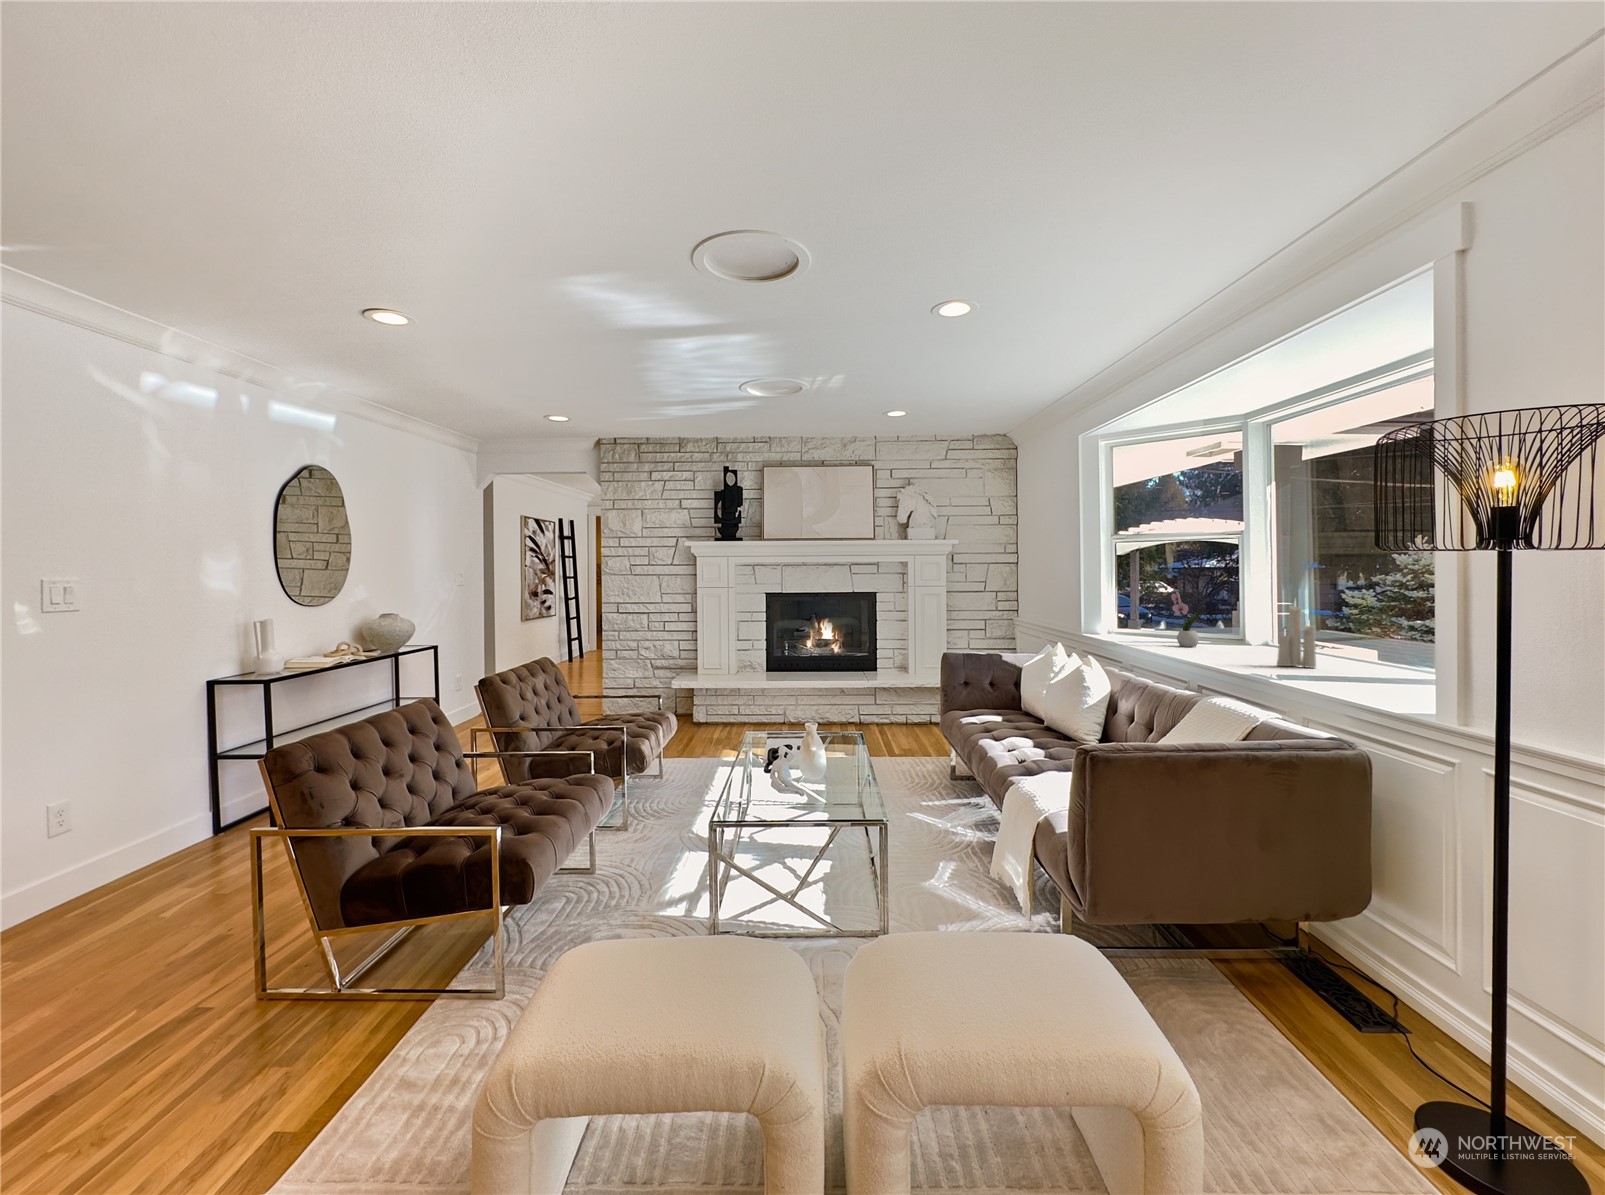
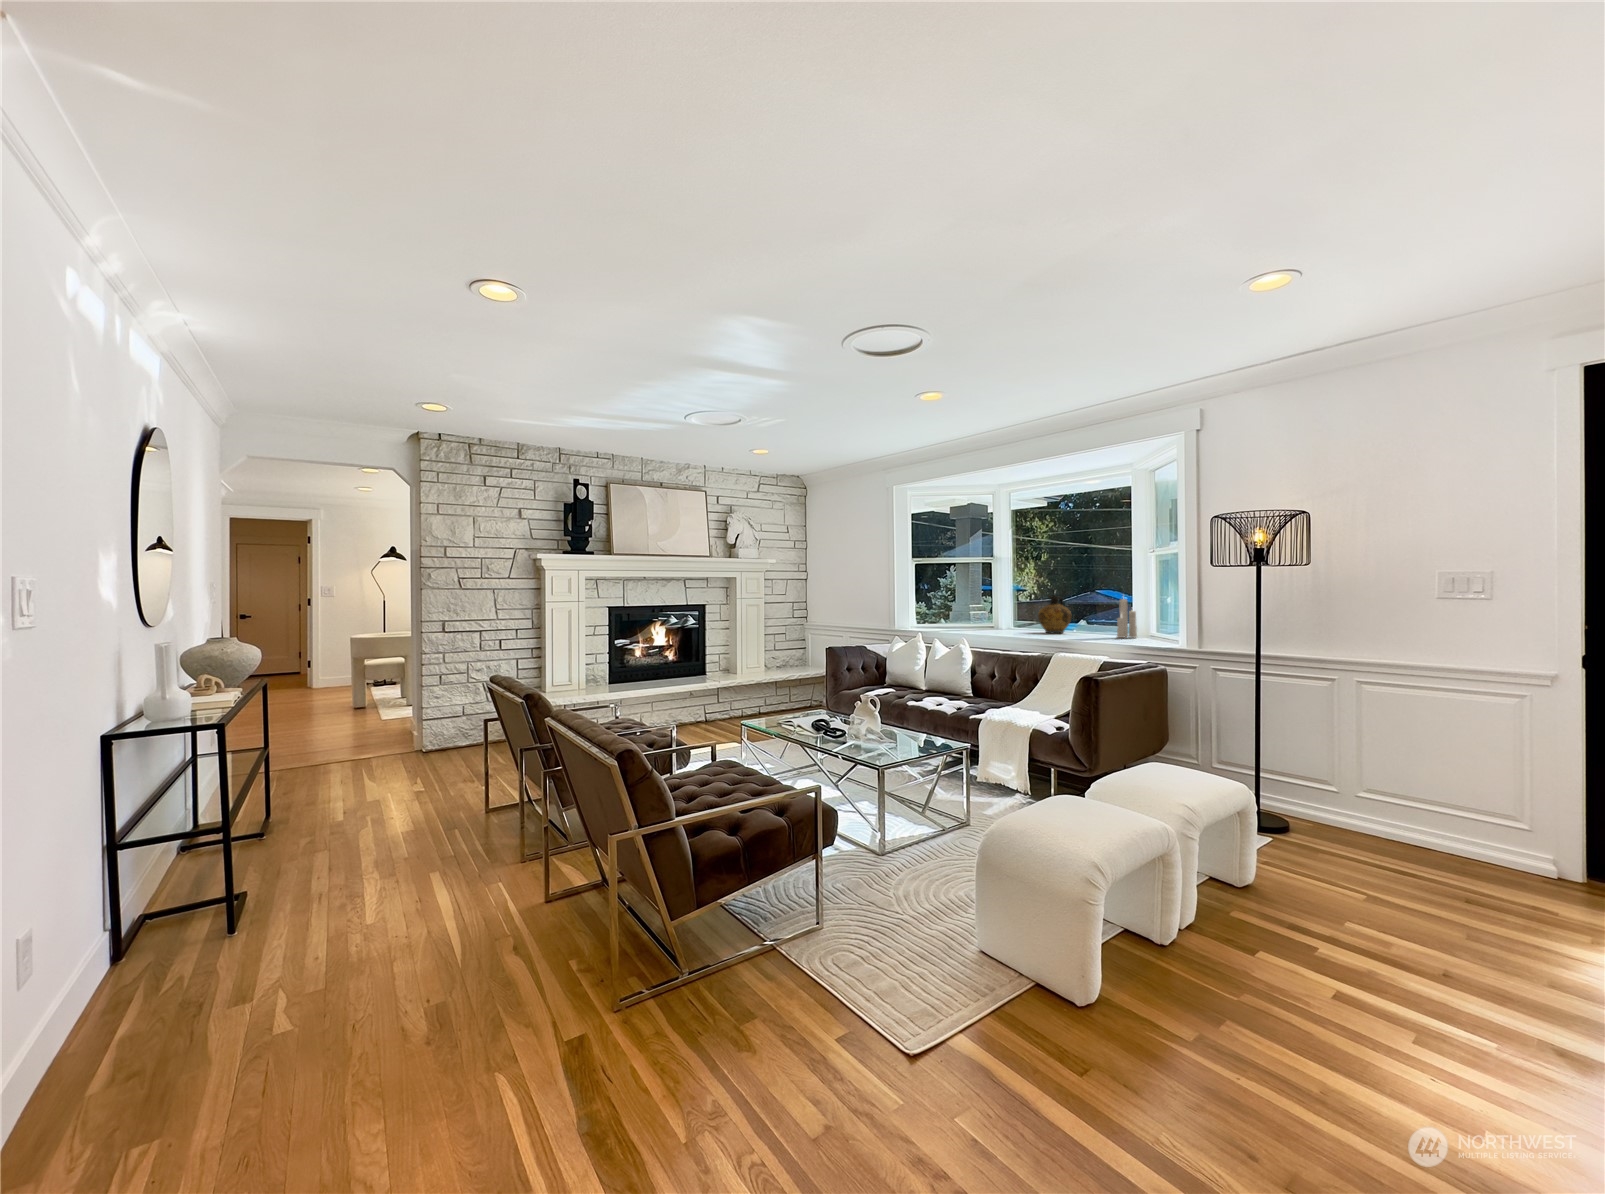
flower arrangement: present [1171,583,1202,647] -> none [1002,588,1022,632]
ceramic jug: none [1213,595,1266,653] -> present [1038,595,1071,633]

